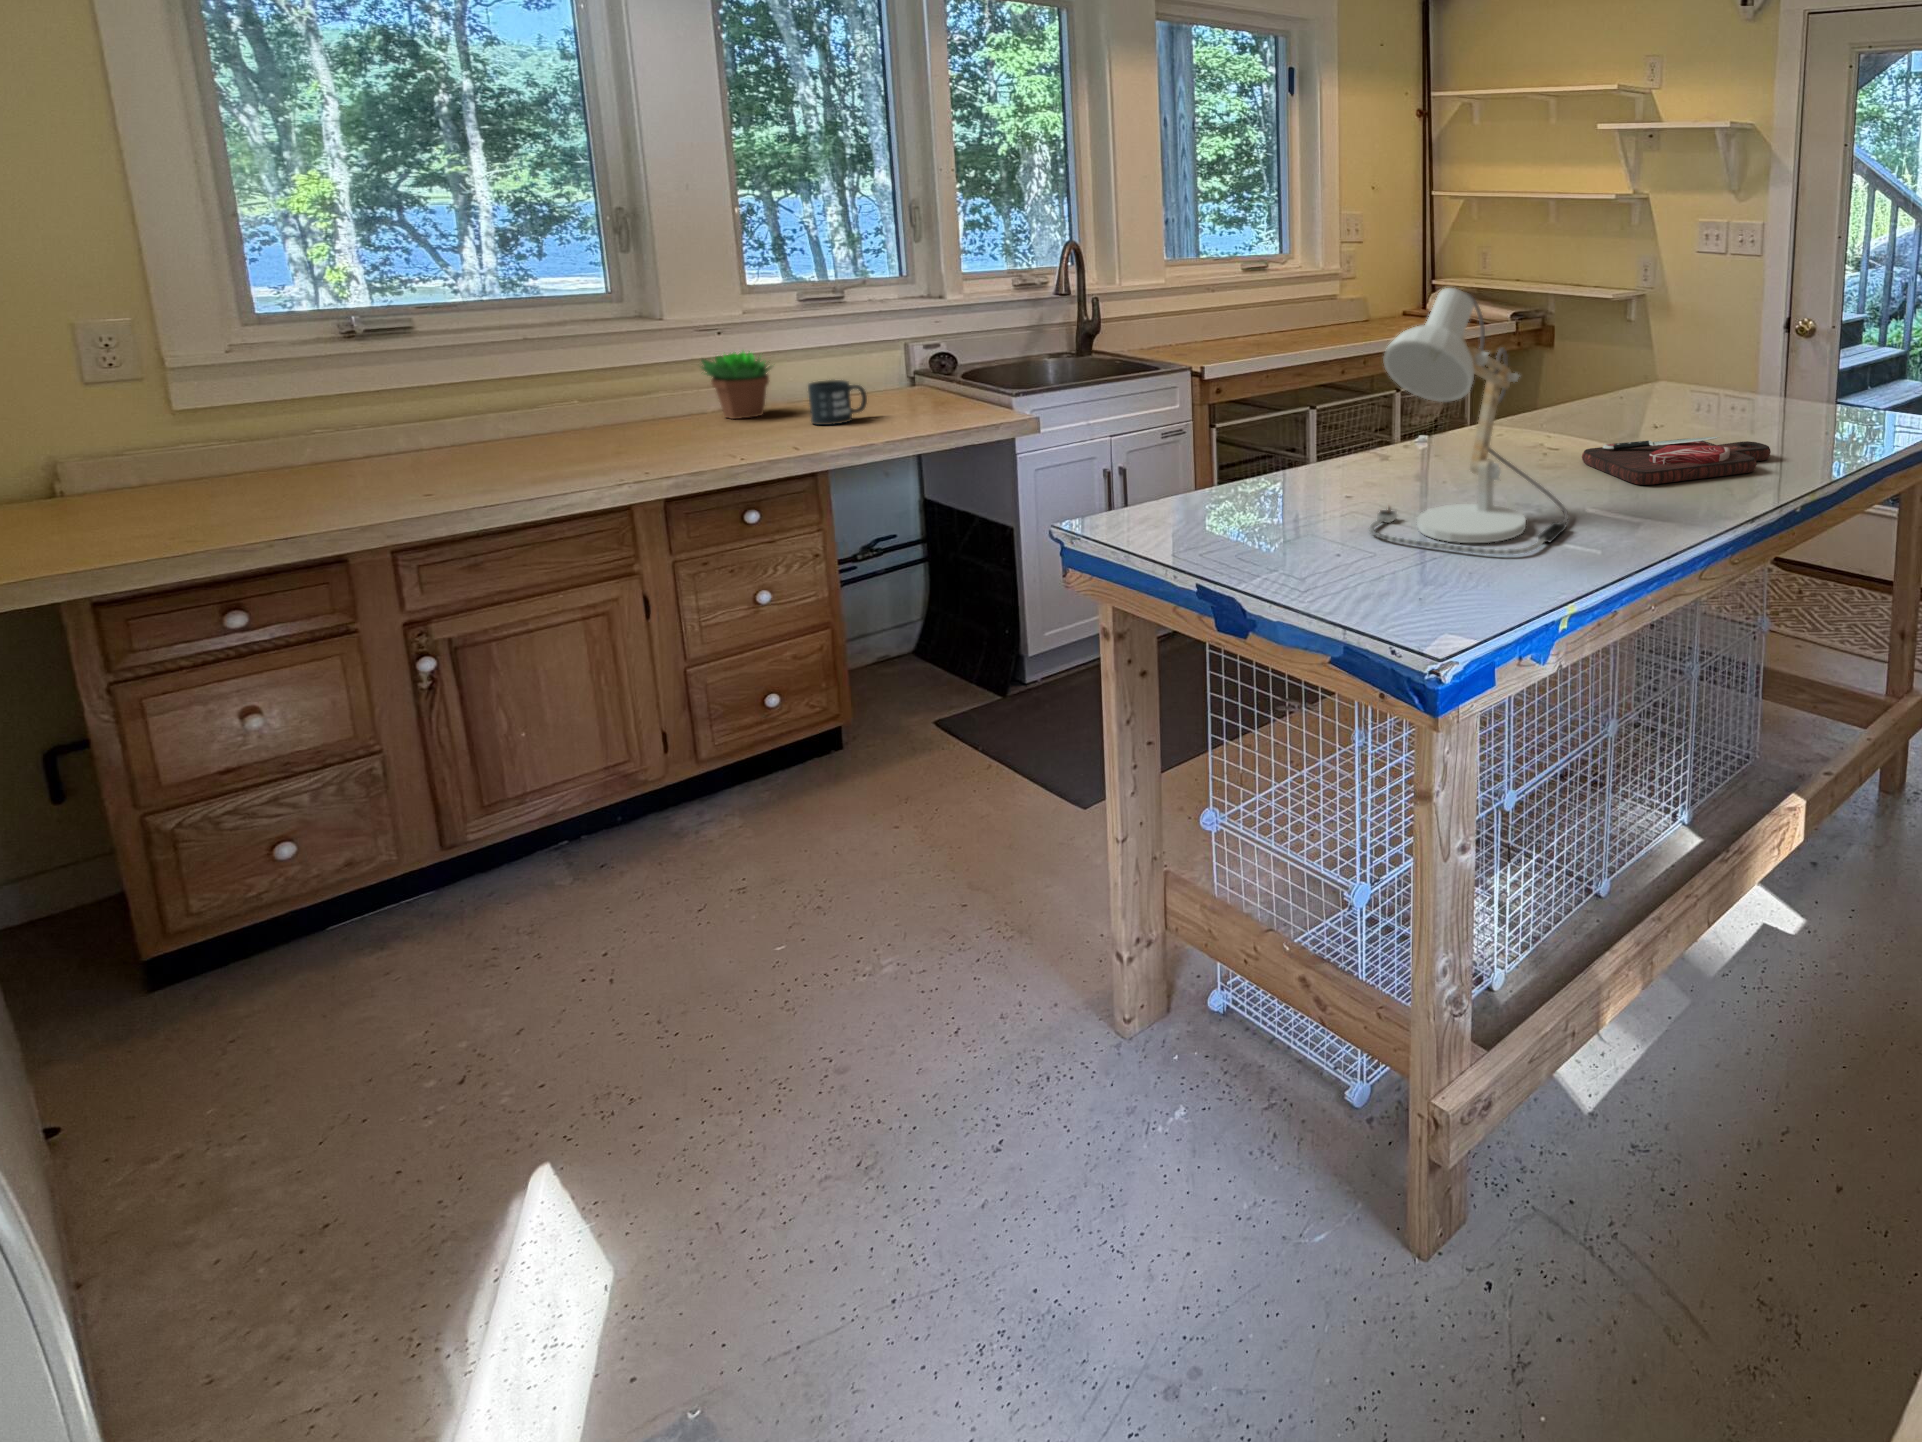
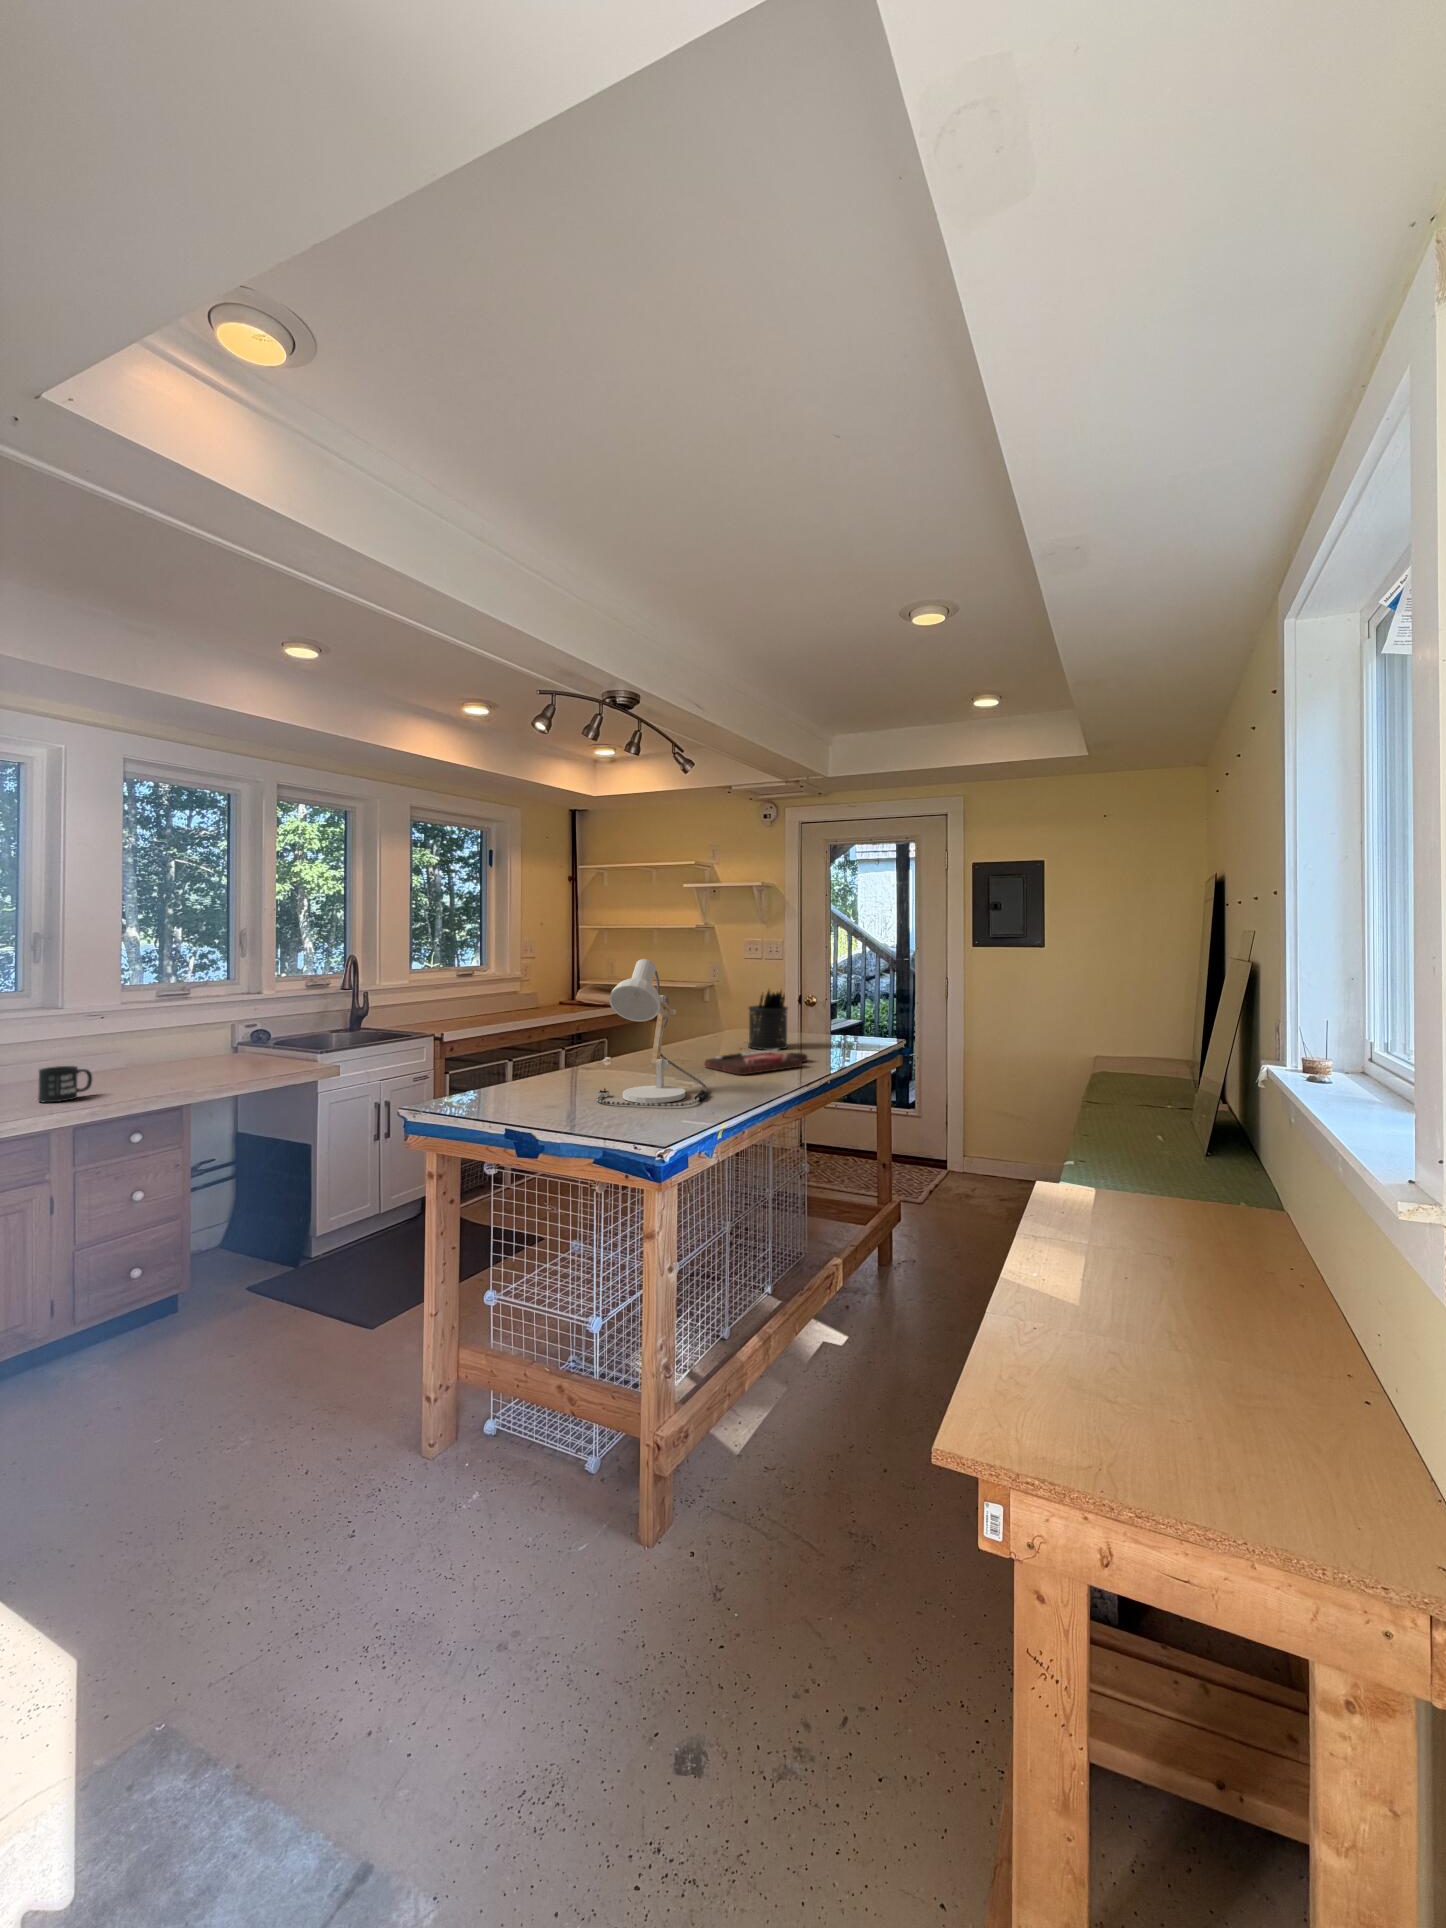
pen holder: none [1673,320,1748,429] -> present [748,989,788,1050]
succulent plant: present [701,352,771,419] -> none [87,1027,145,1075]
mug: present [808,380,867,425] -> present [38,1066,92,1102]

